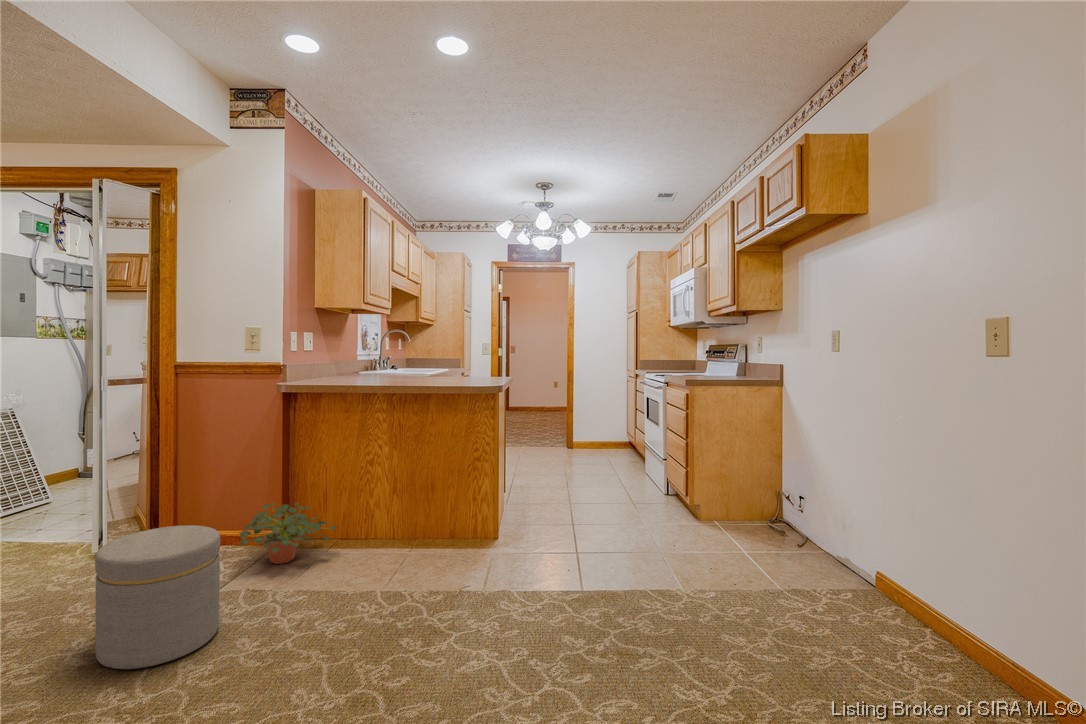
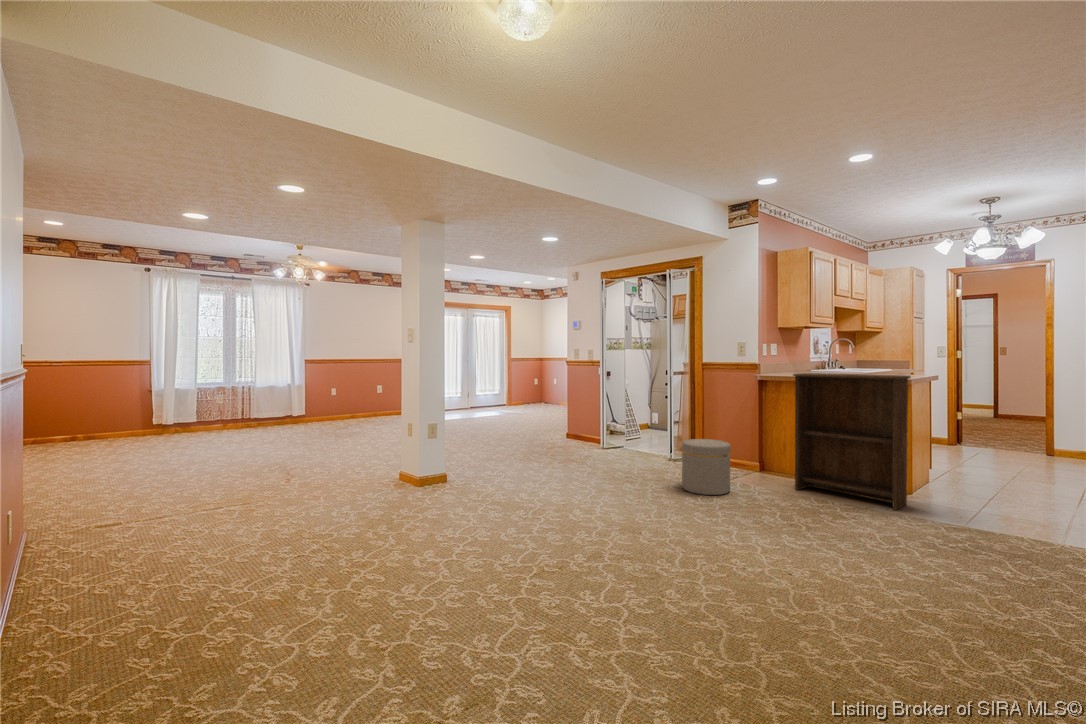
bookshelf: none [341,383,502,587] -> present [793,373,910,510]
potted plant: present [240,503,337,564] -> none [736,444,793,477]

